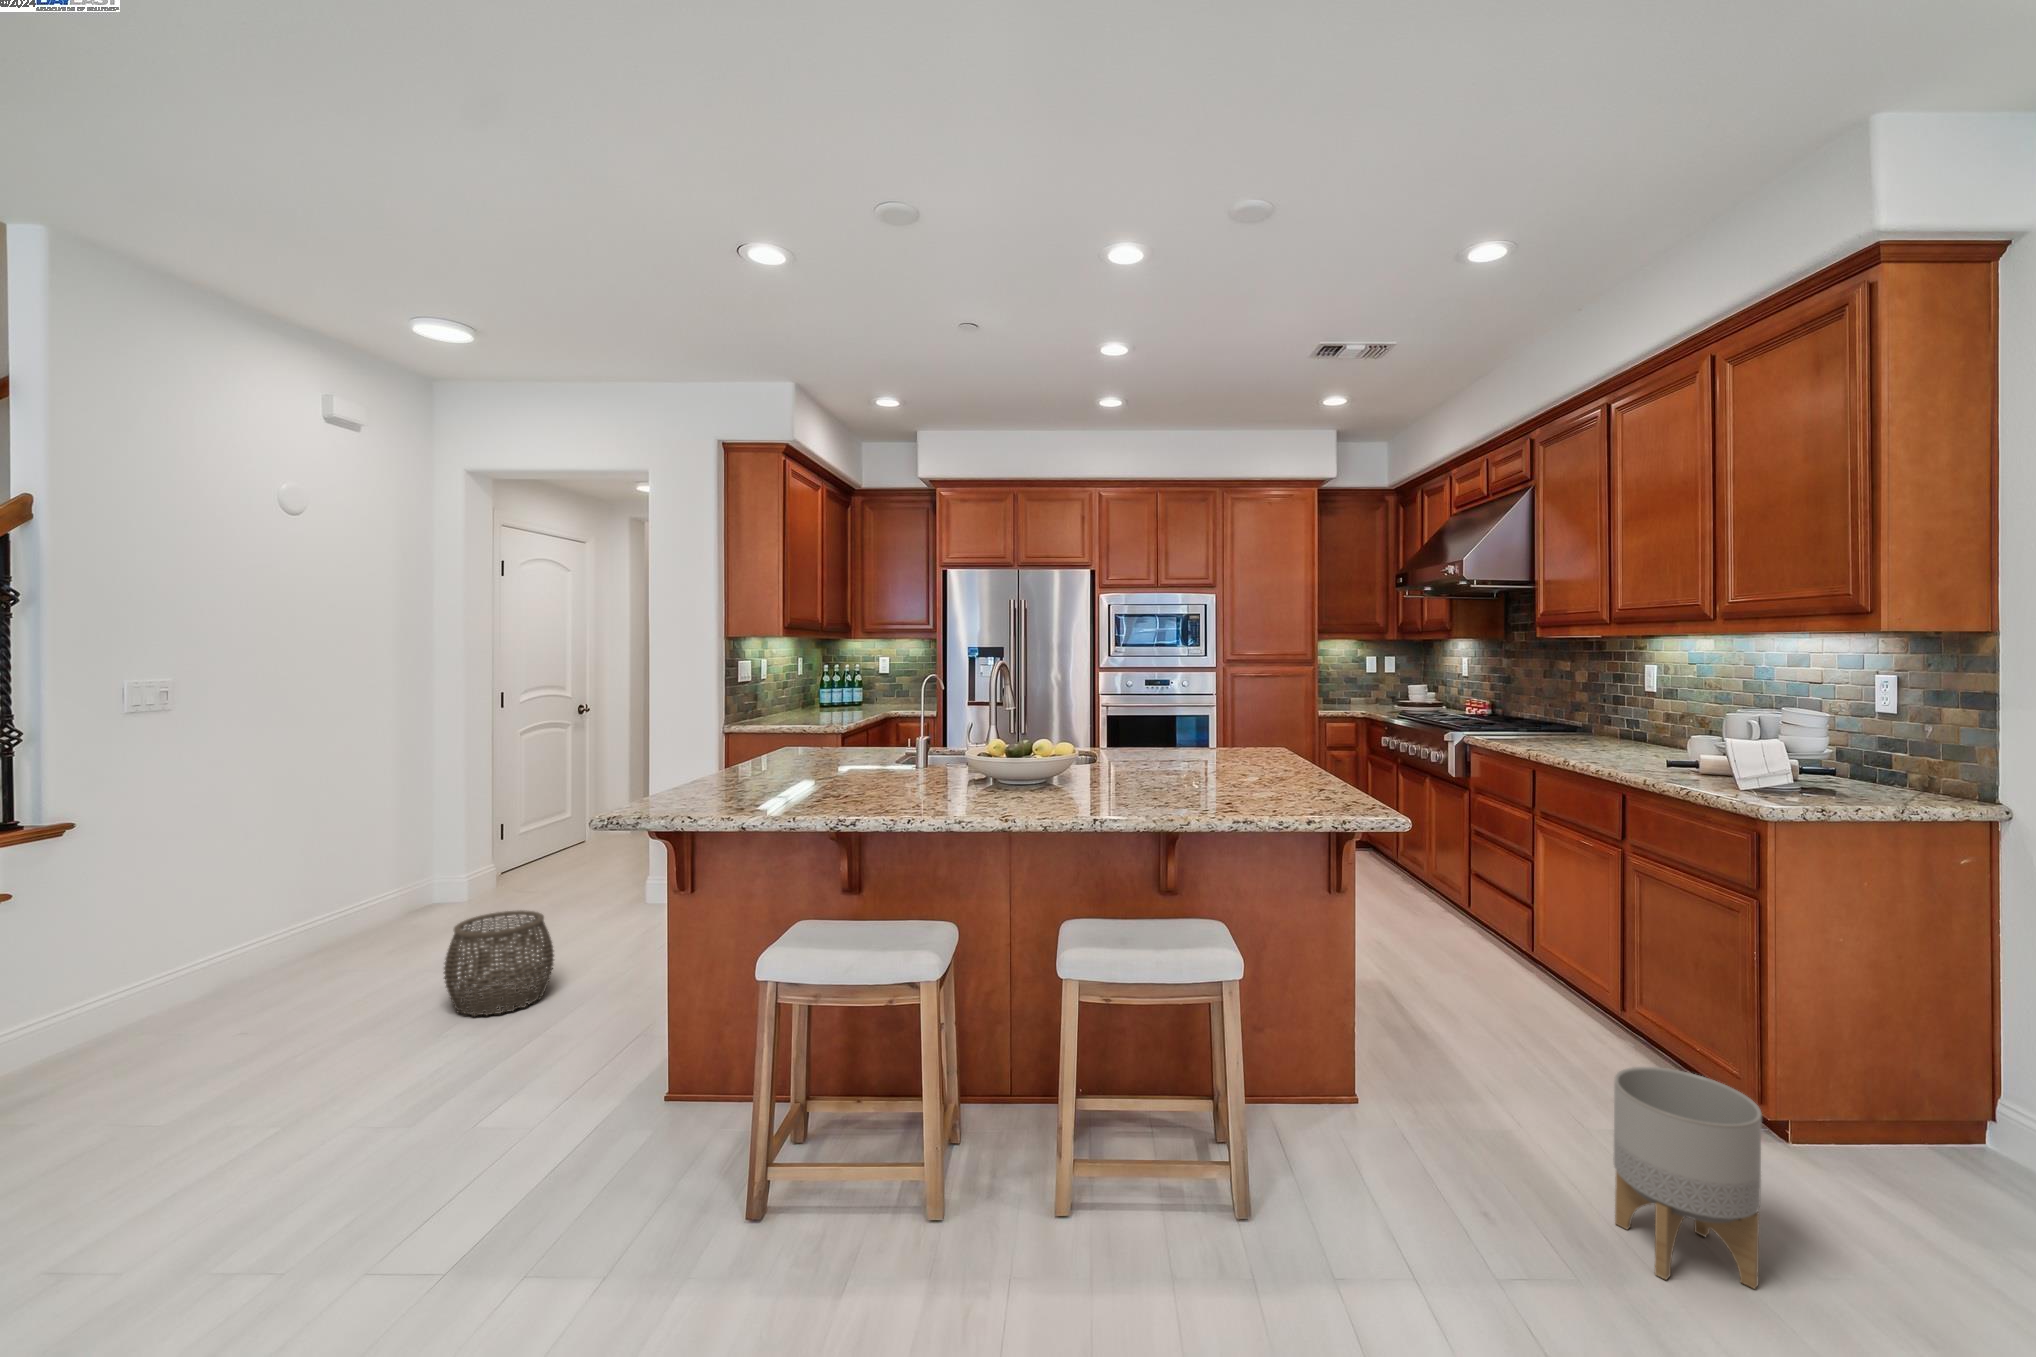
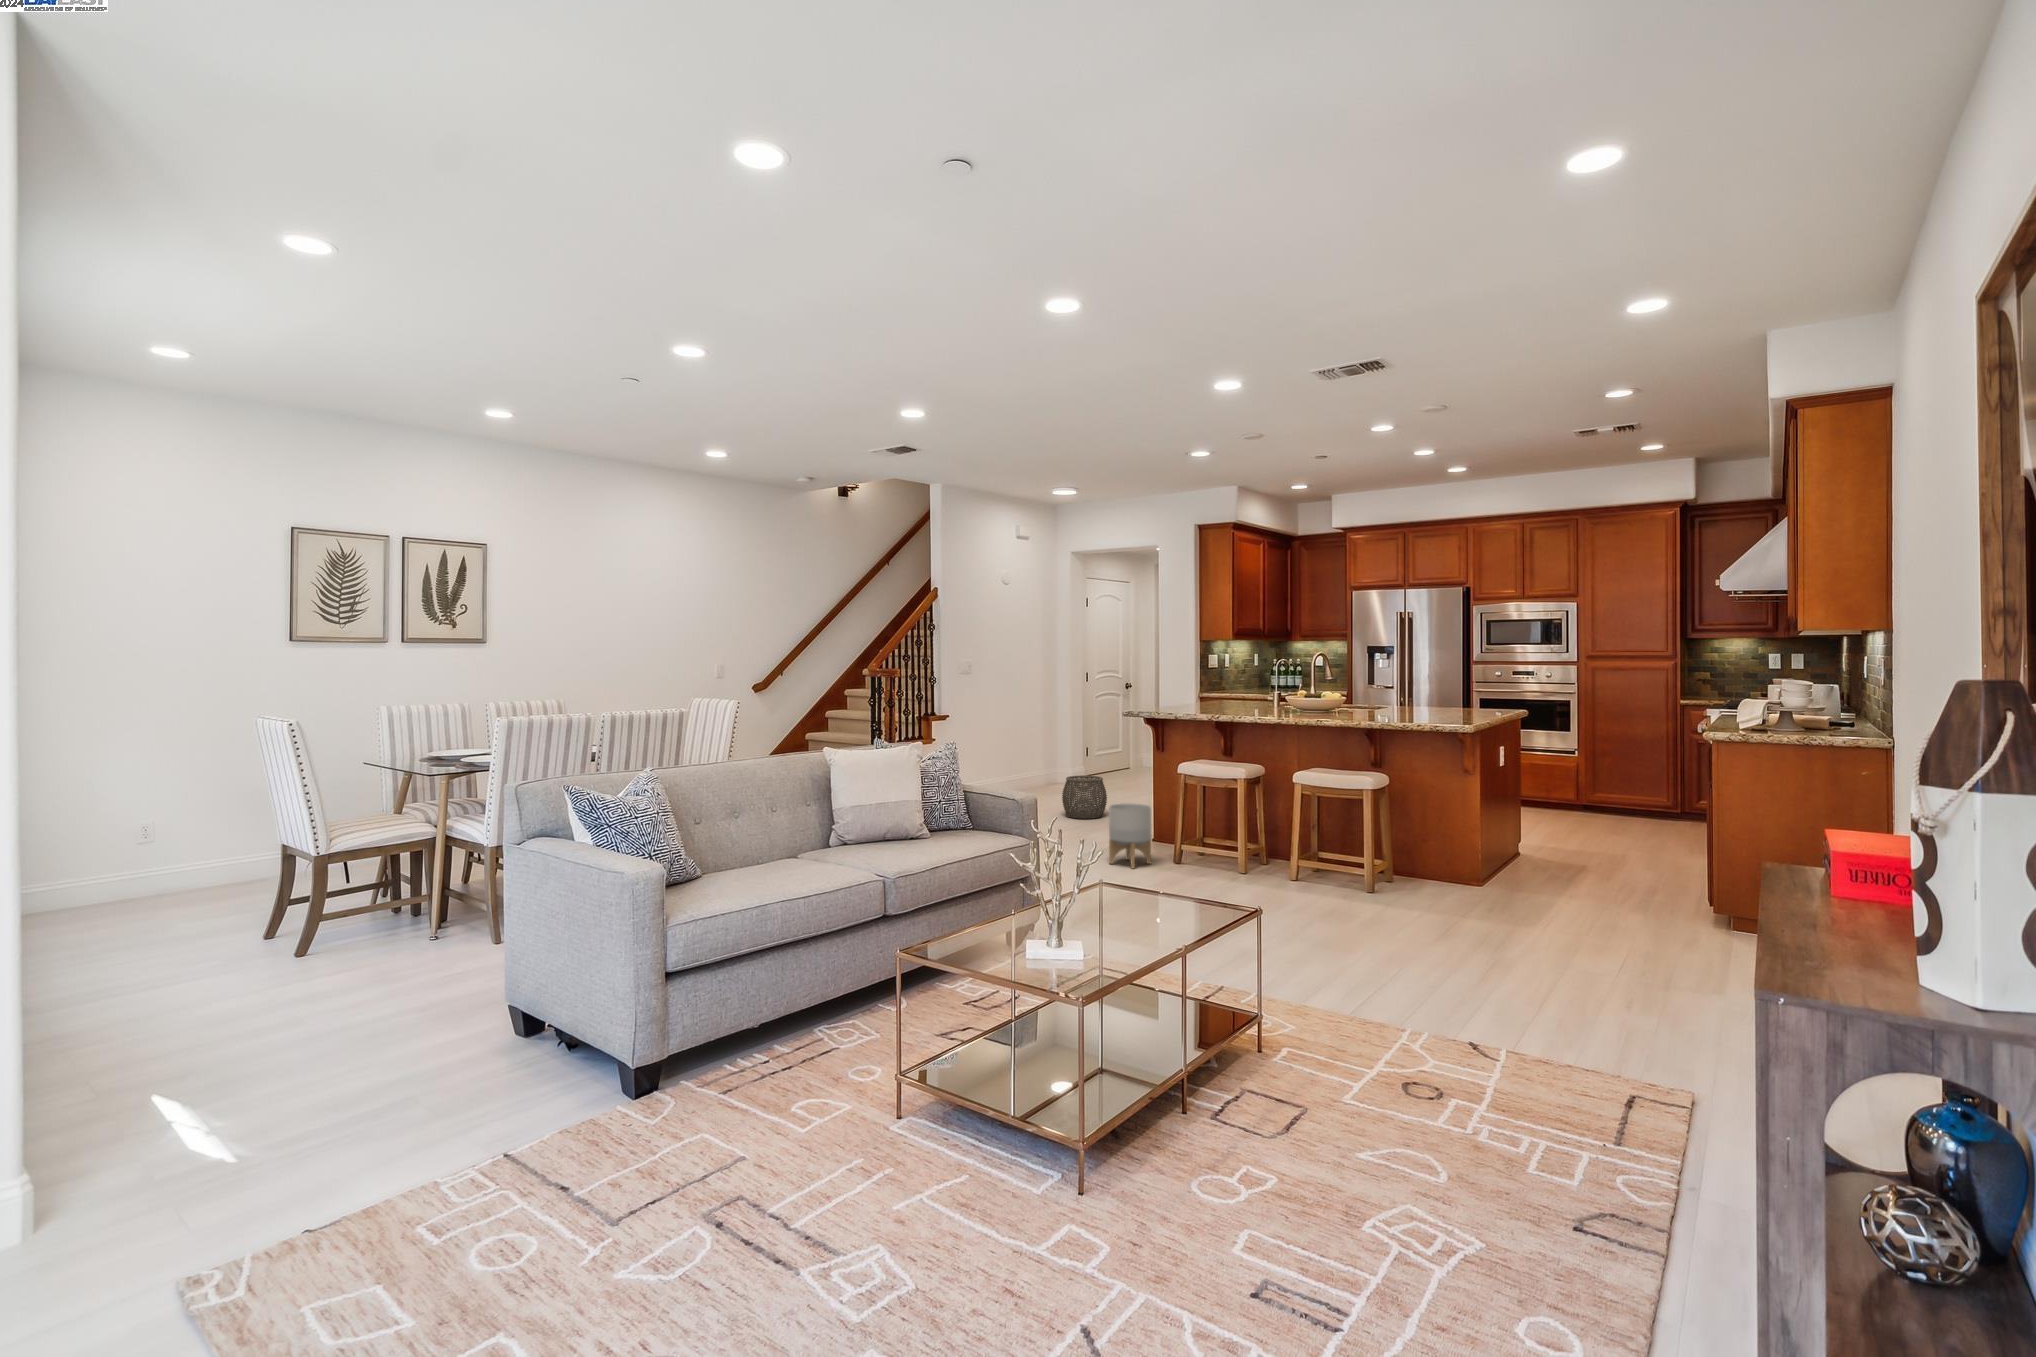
planter: present [1614,1067,1762,1289] -> present [1109,803,1151,868]

